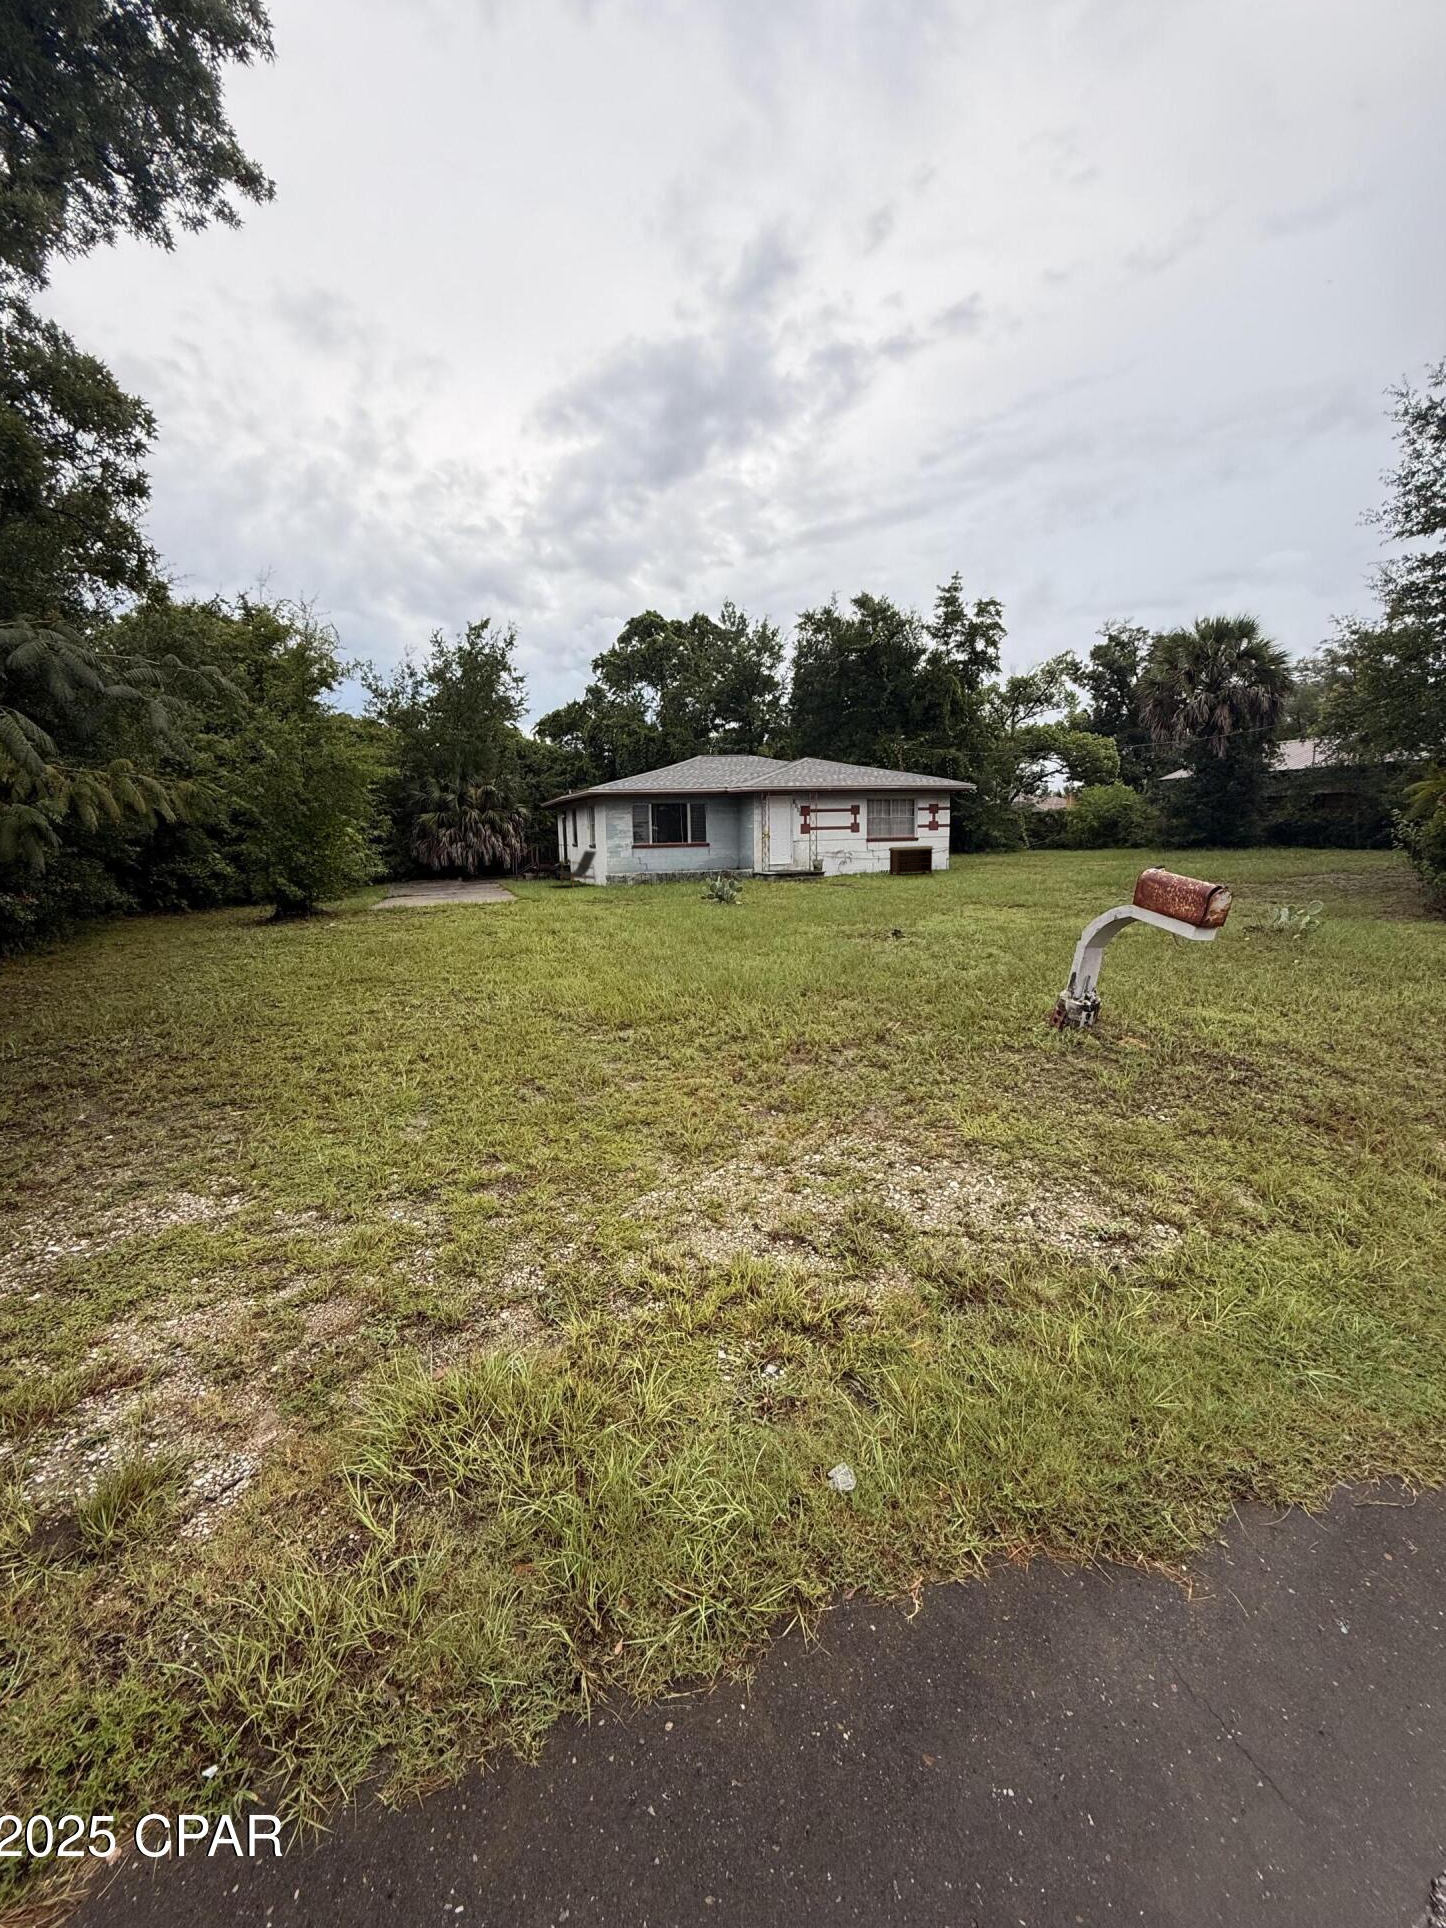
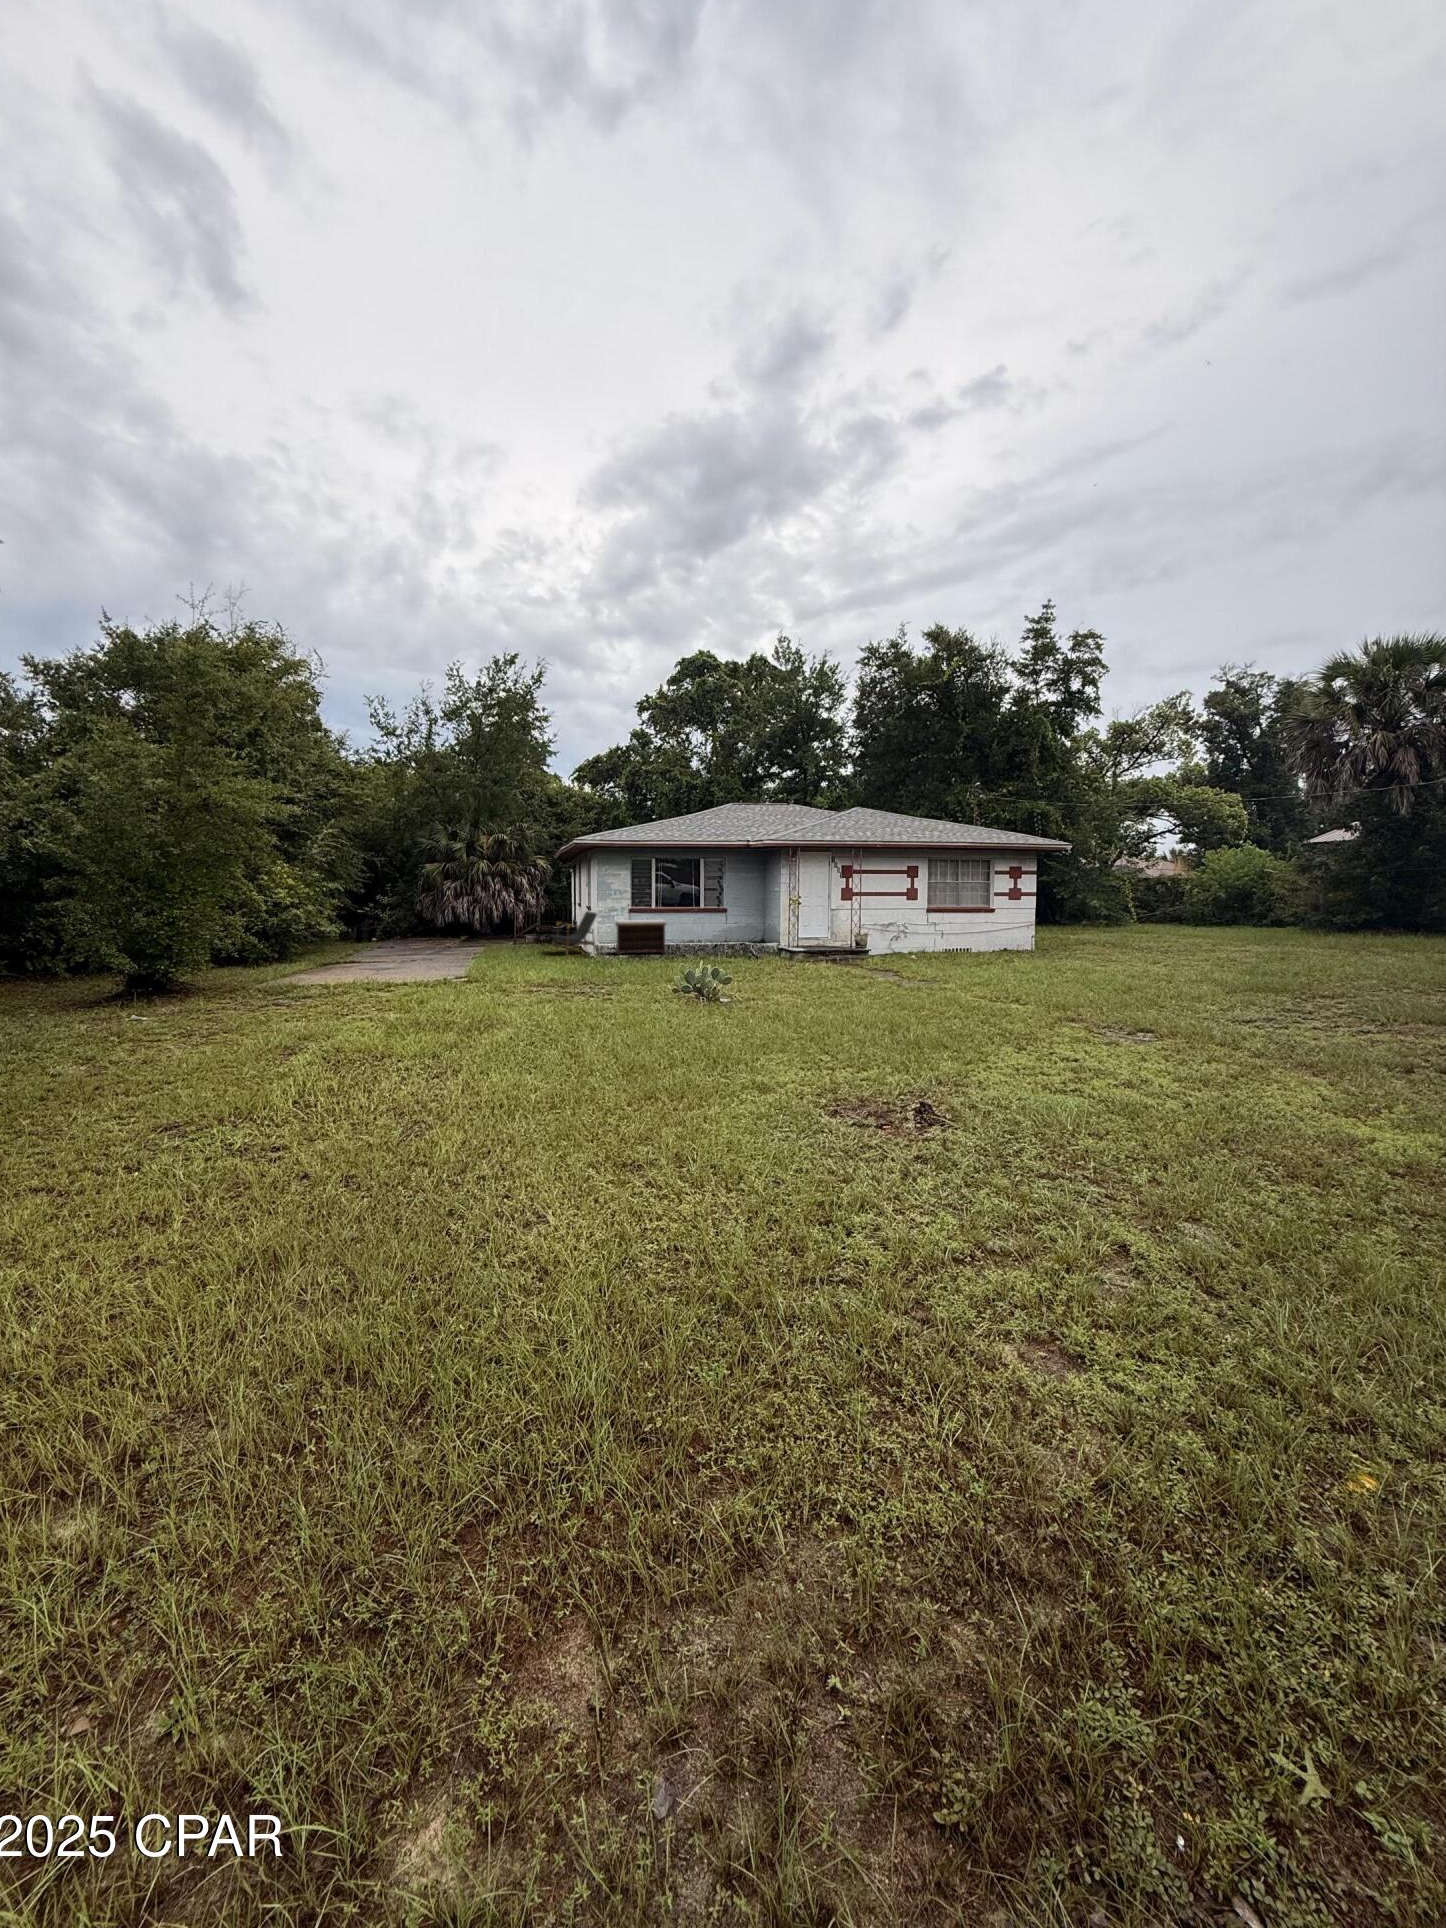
bench: present [889,846,933,875] -> present [615,920,666,954]

